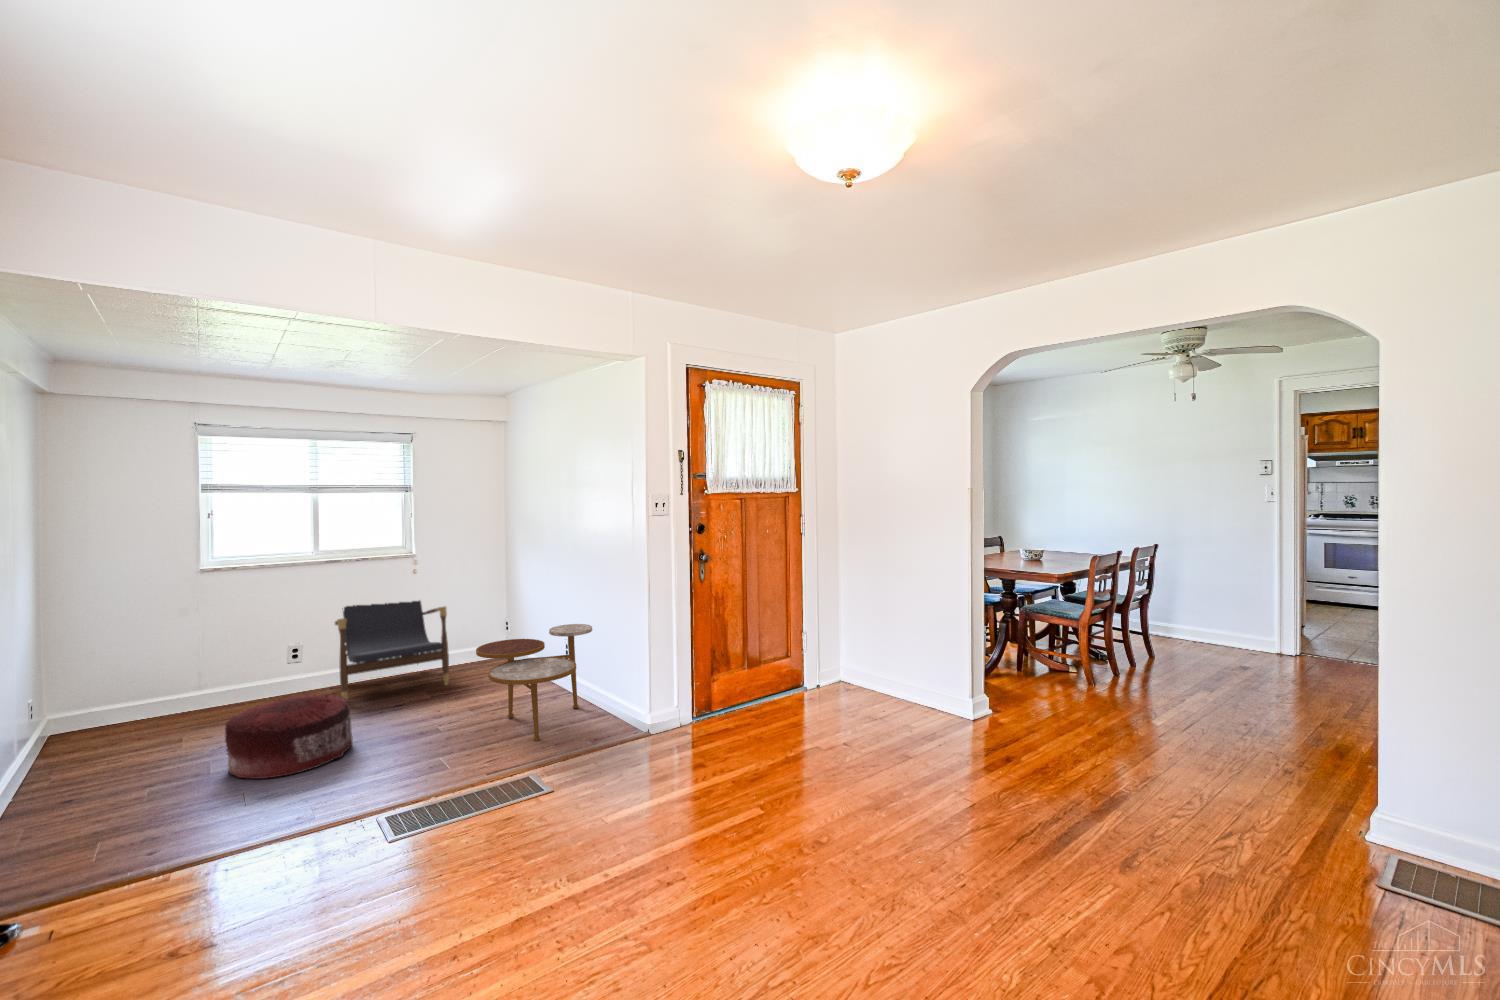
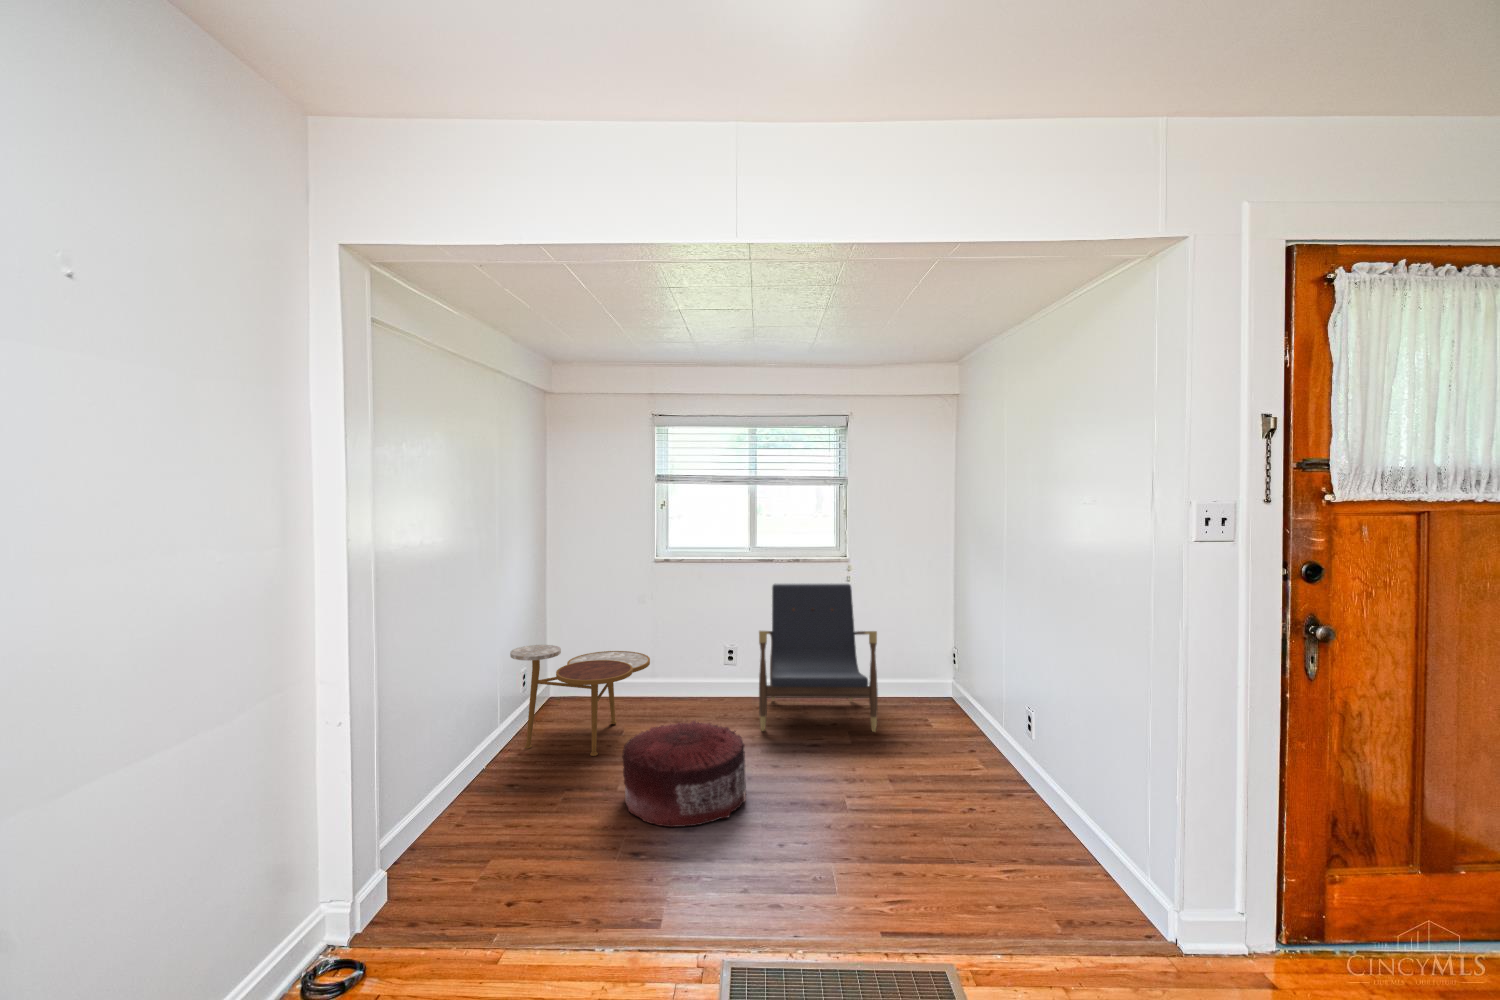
side table: present [476,624,592,741] -> present [510,645,650,756]

